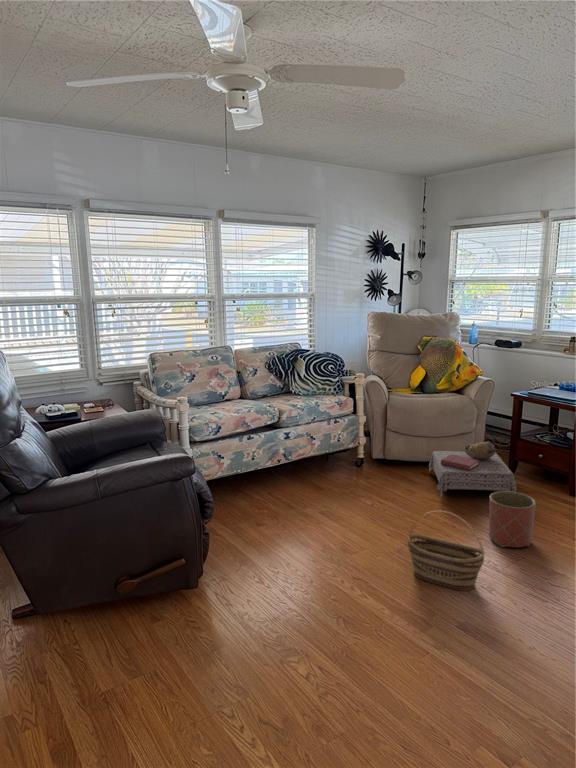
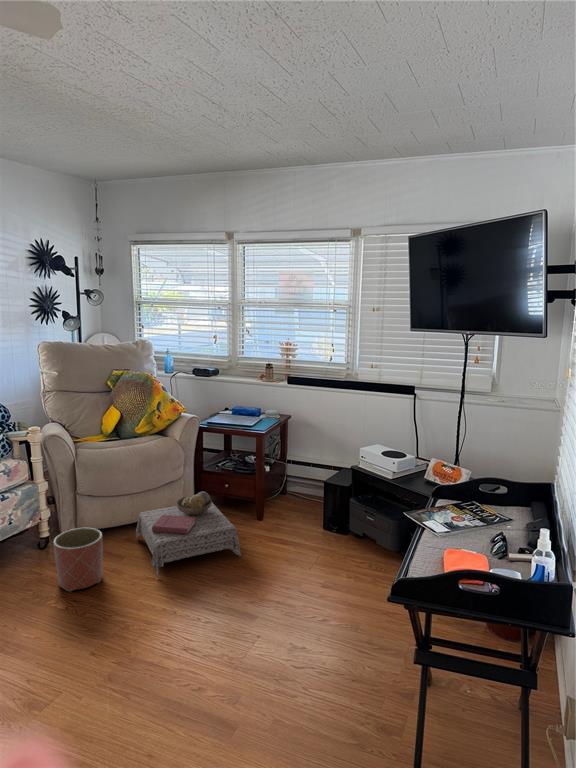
planter: present [489,491,536,547] -> present [54,528,103,592]
basket: present [408,511,484,591] -> none [129,633,234,738]

